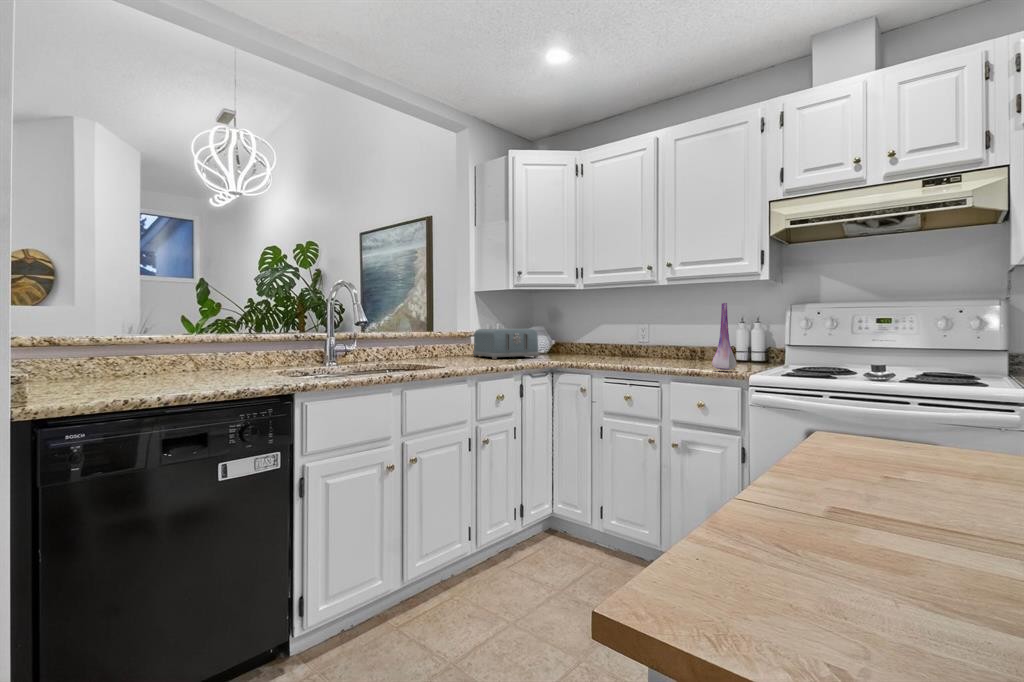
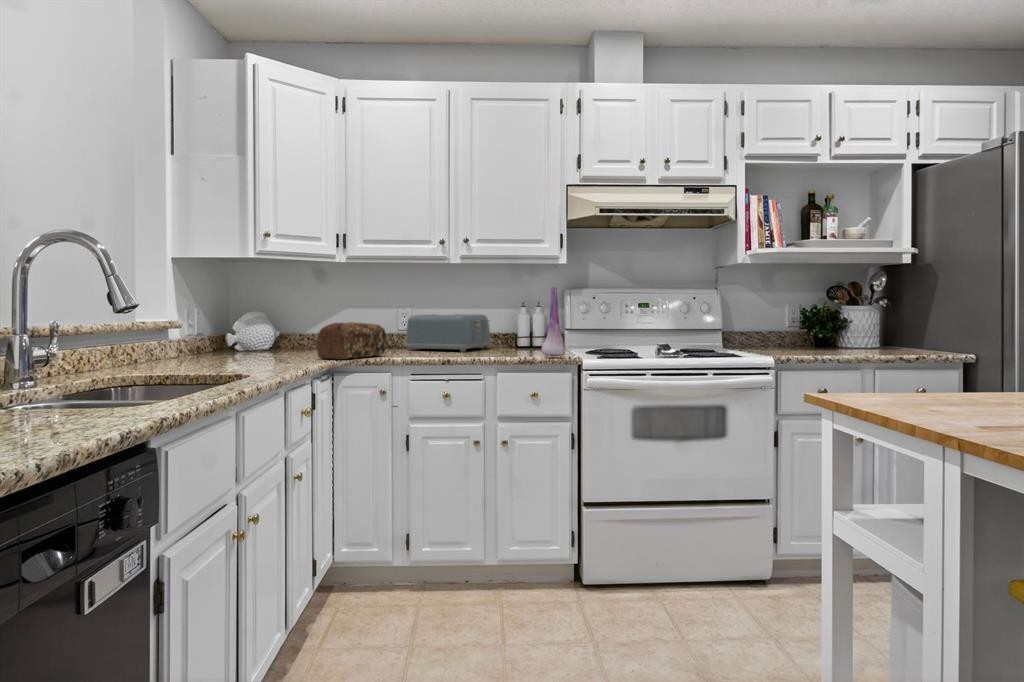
toaster: present [473,329,539,359] -> present [406,314,490,352]
bread loaf: none [537,335,594,363] -> present [316,322,386,360]

